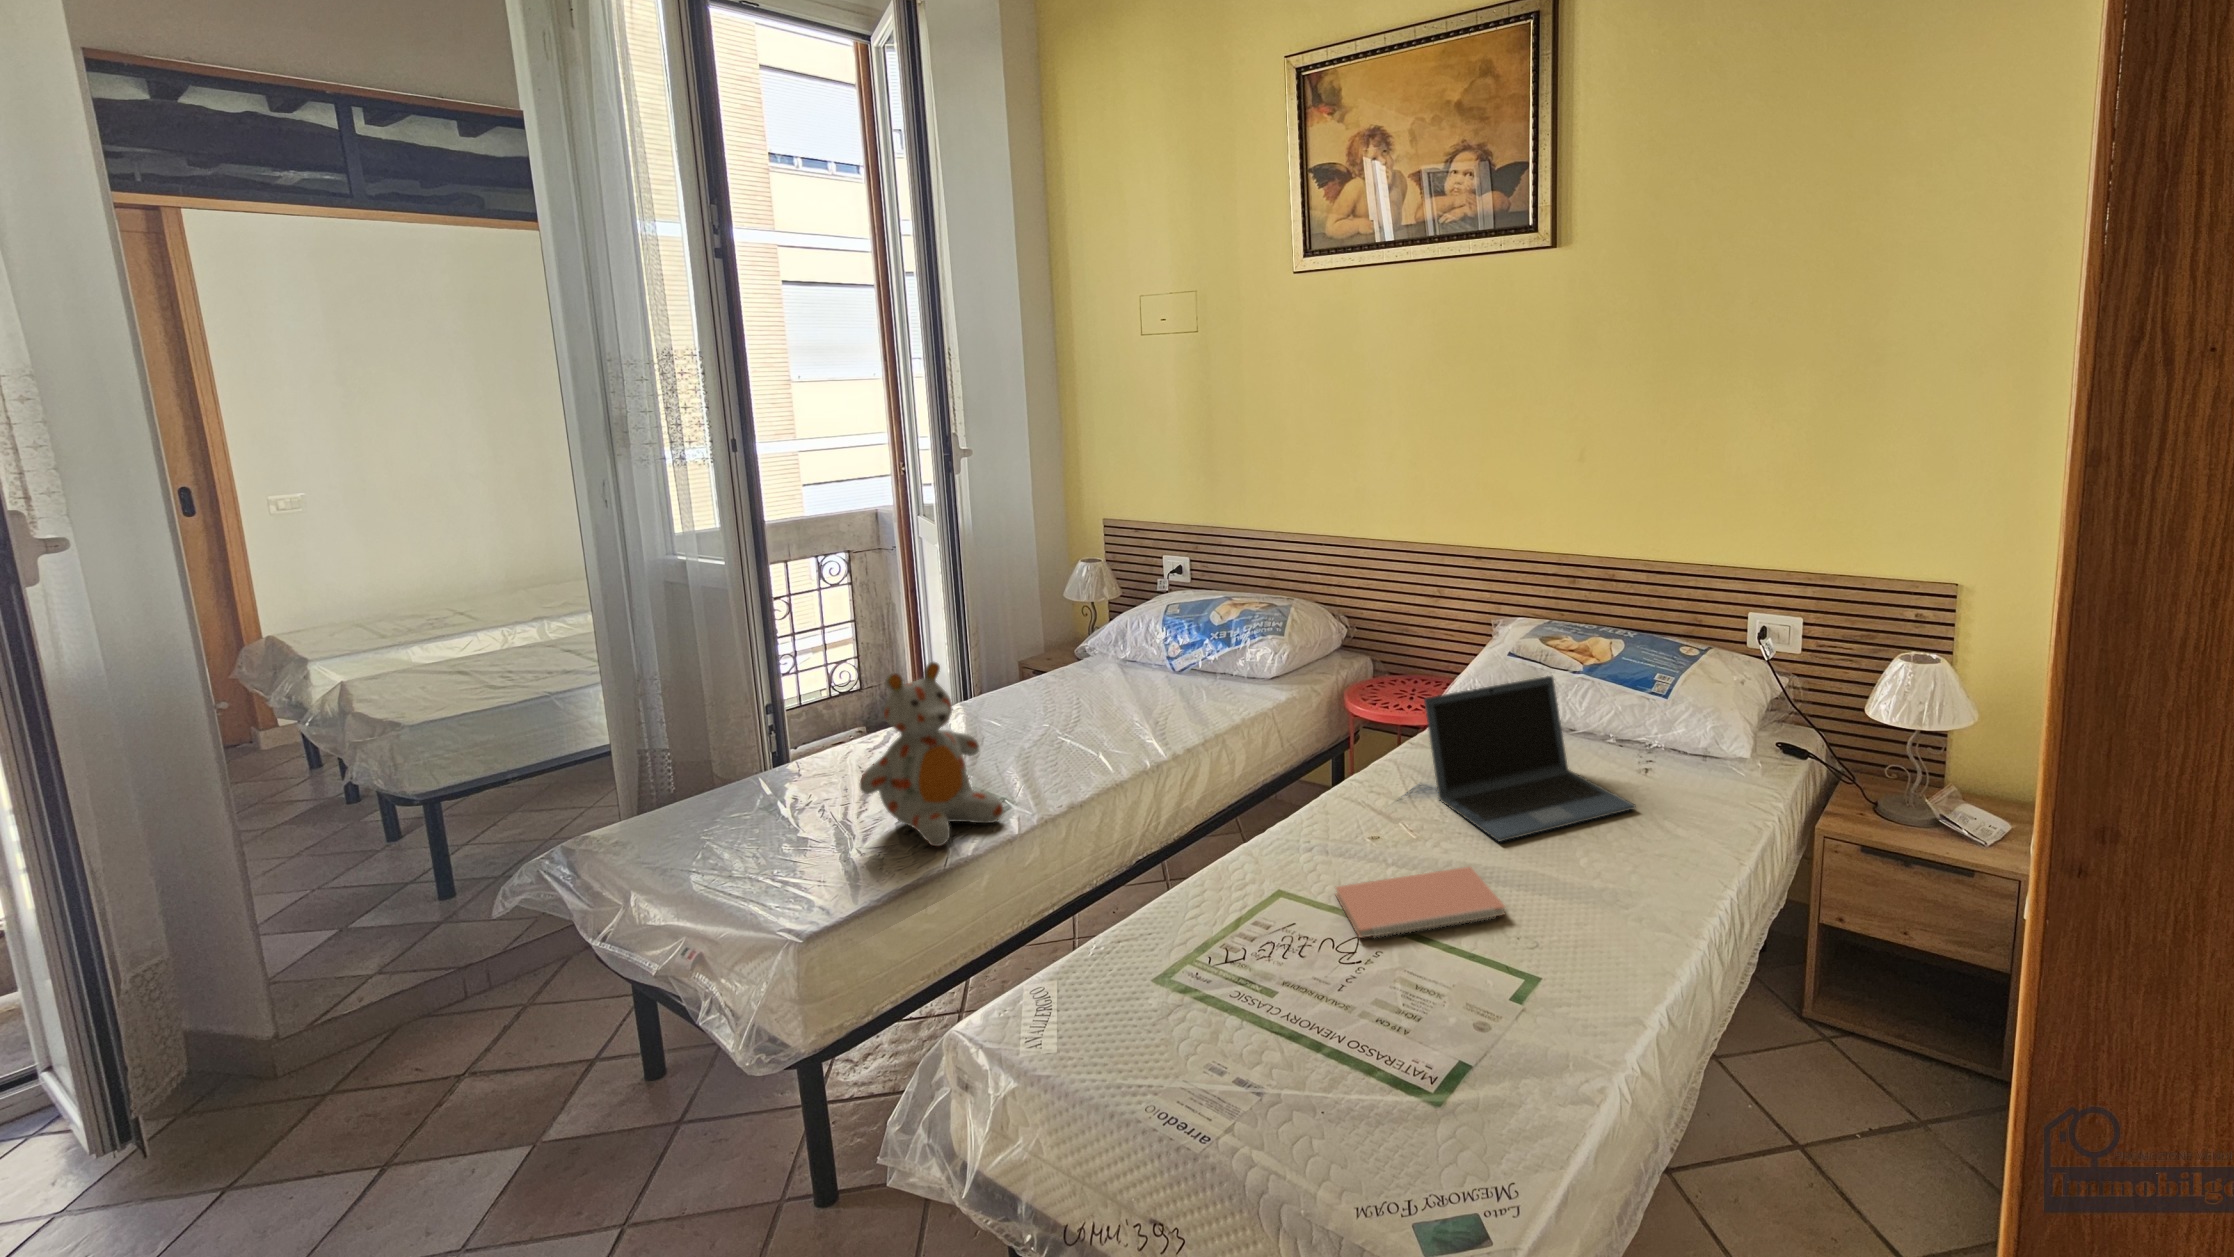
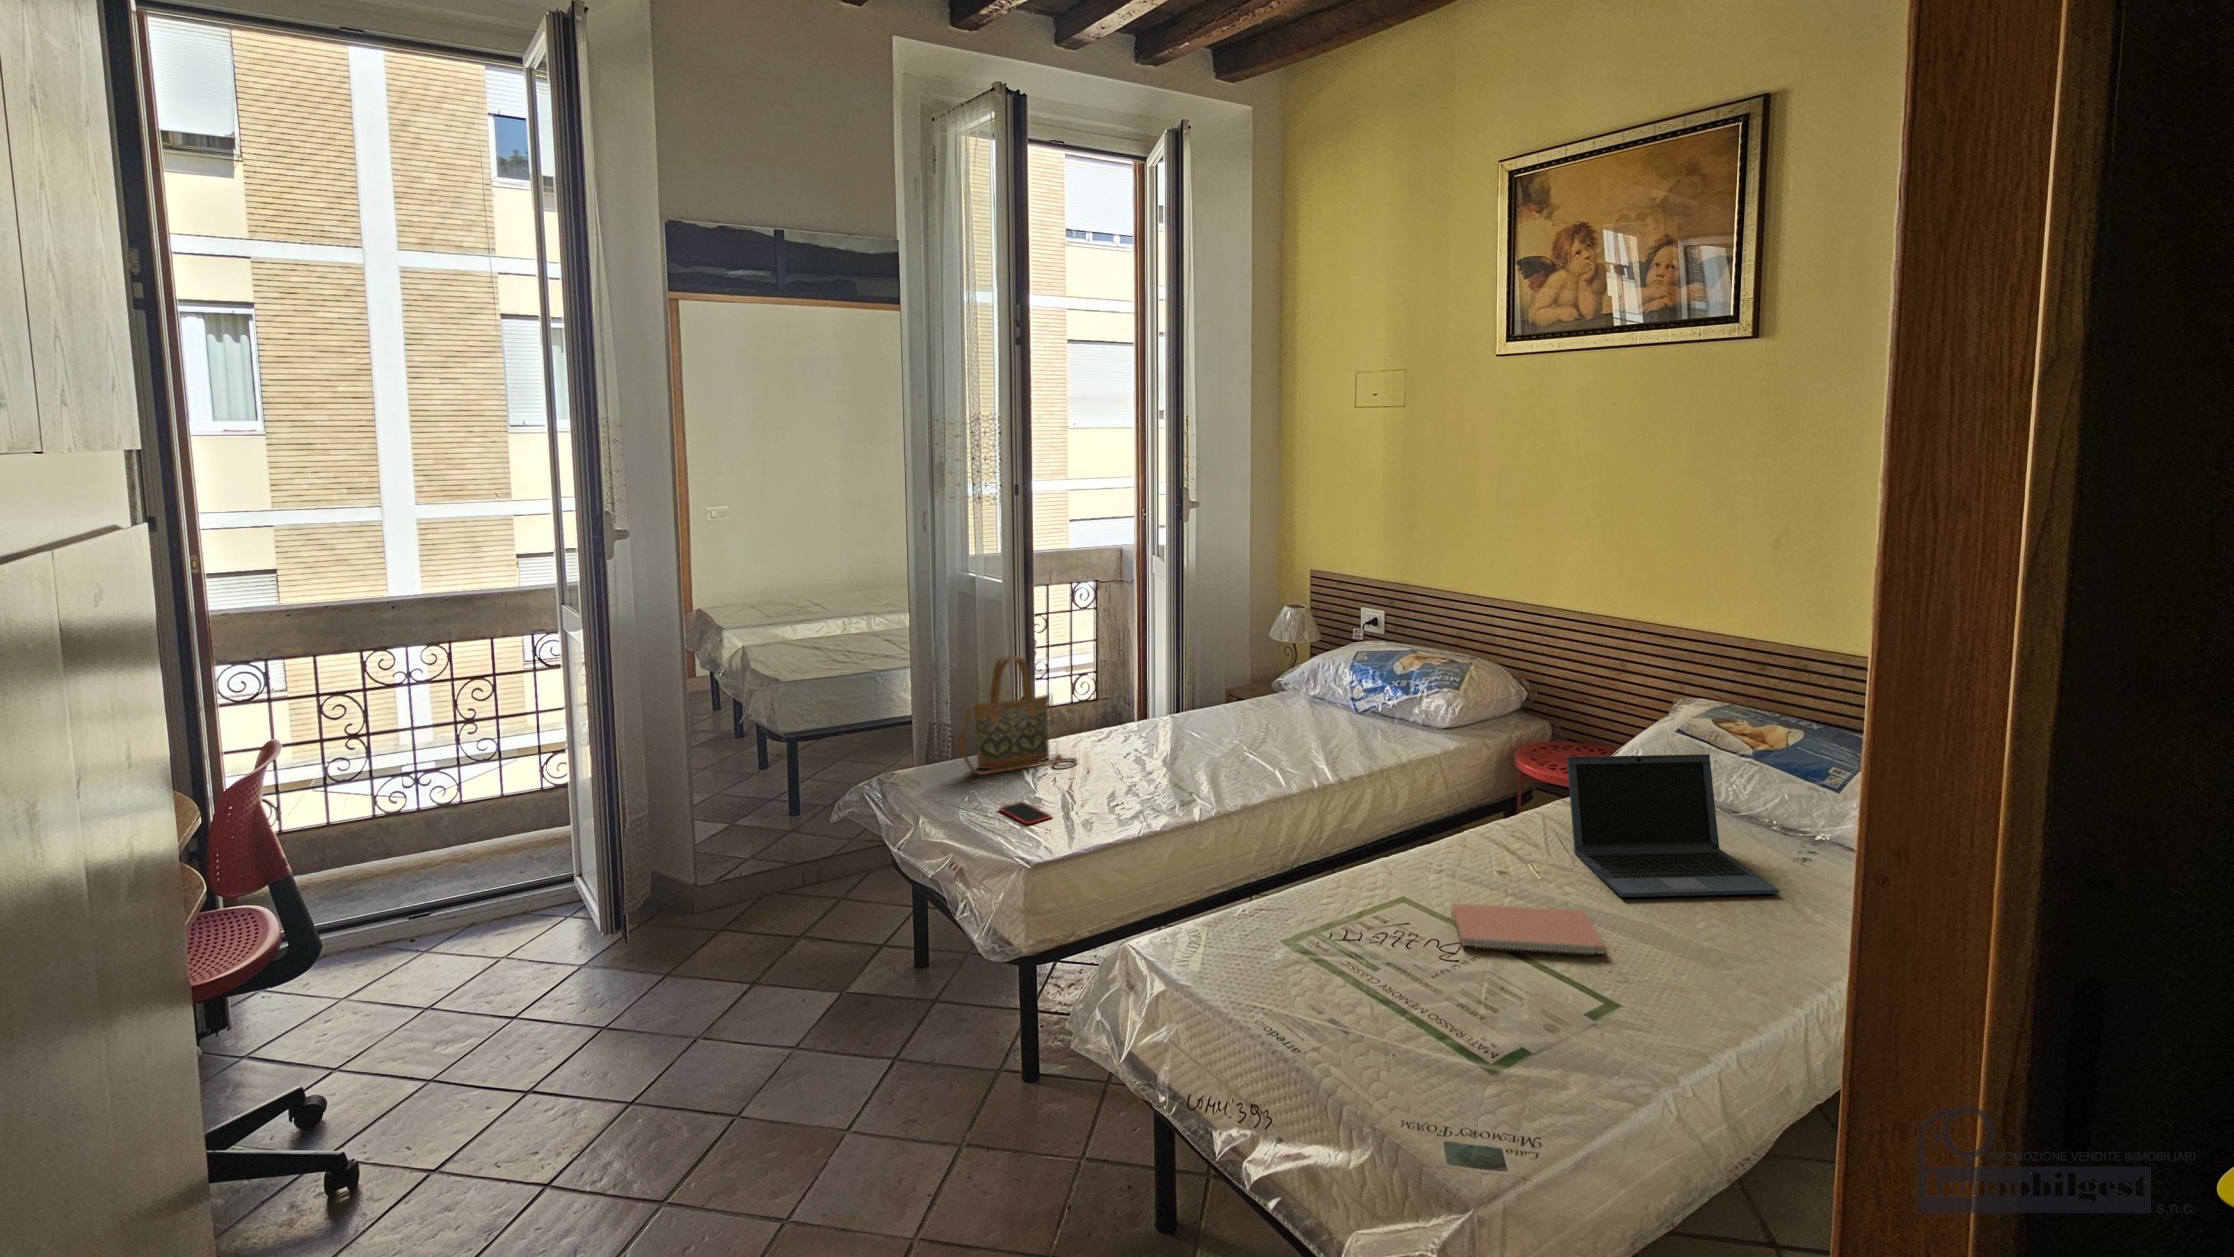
handbag: none [679,658,850,818] -> present [960,656,1077,775]
stuffed bear: present [860,662,1003,846] -> none [1082,673,1188,819]
smartphone: none [745,847,824,880] -> present [999,802,1052,824]

